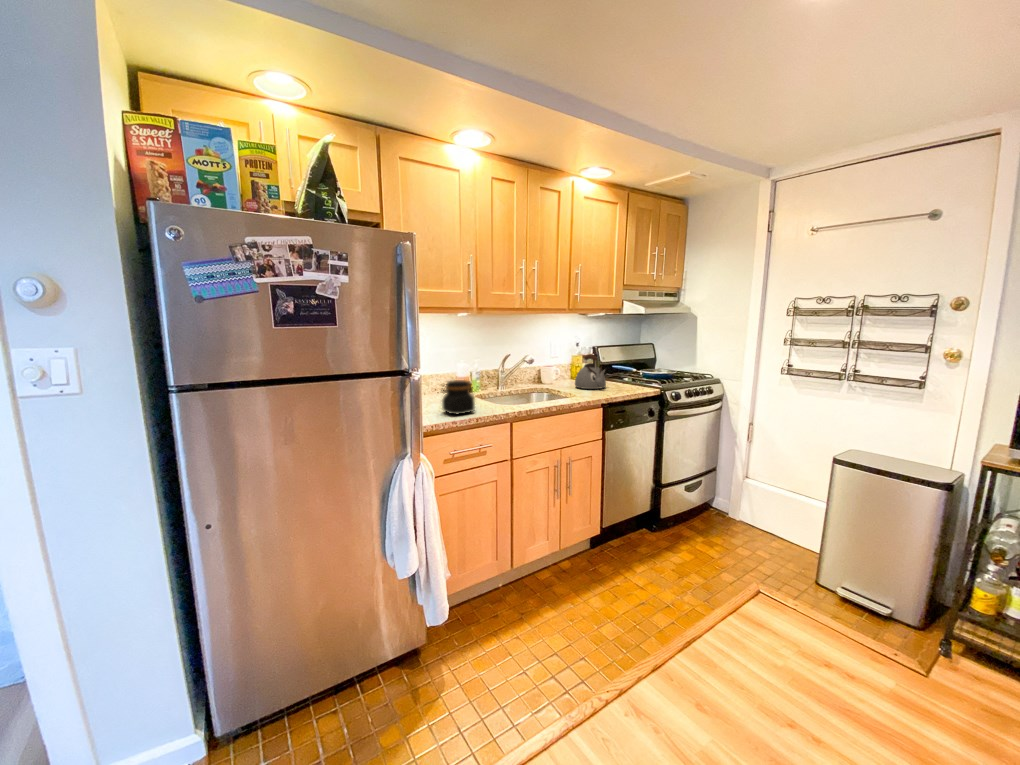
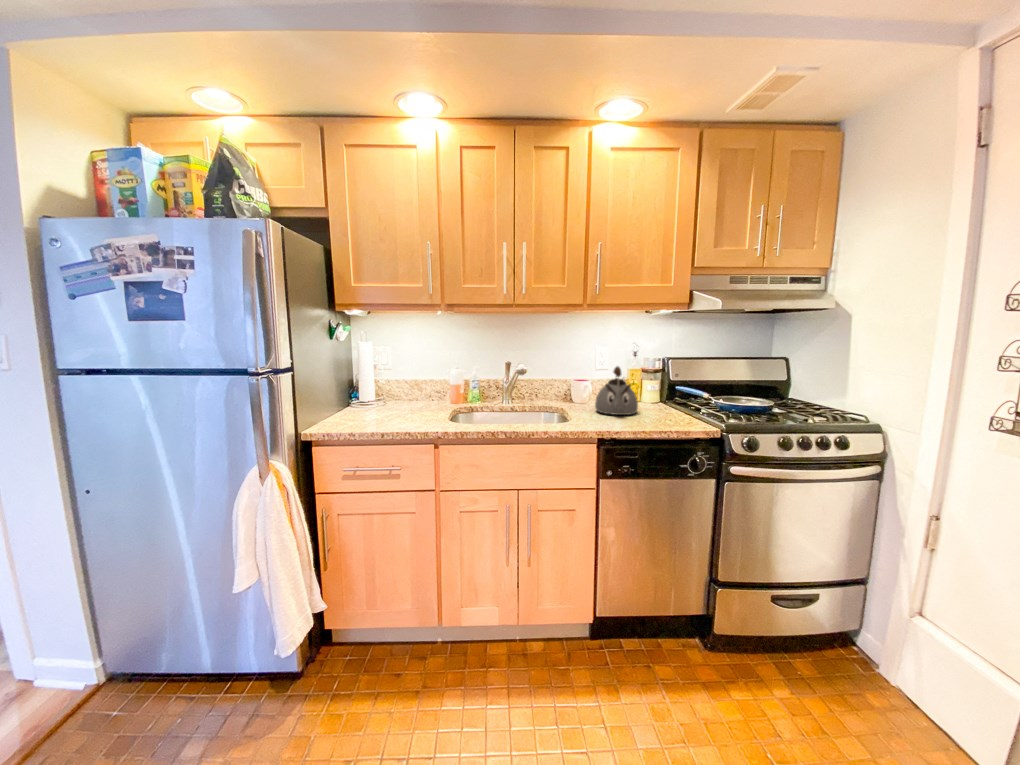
jar: present [441,380,475,414] -> none [375,384,416,423]

